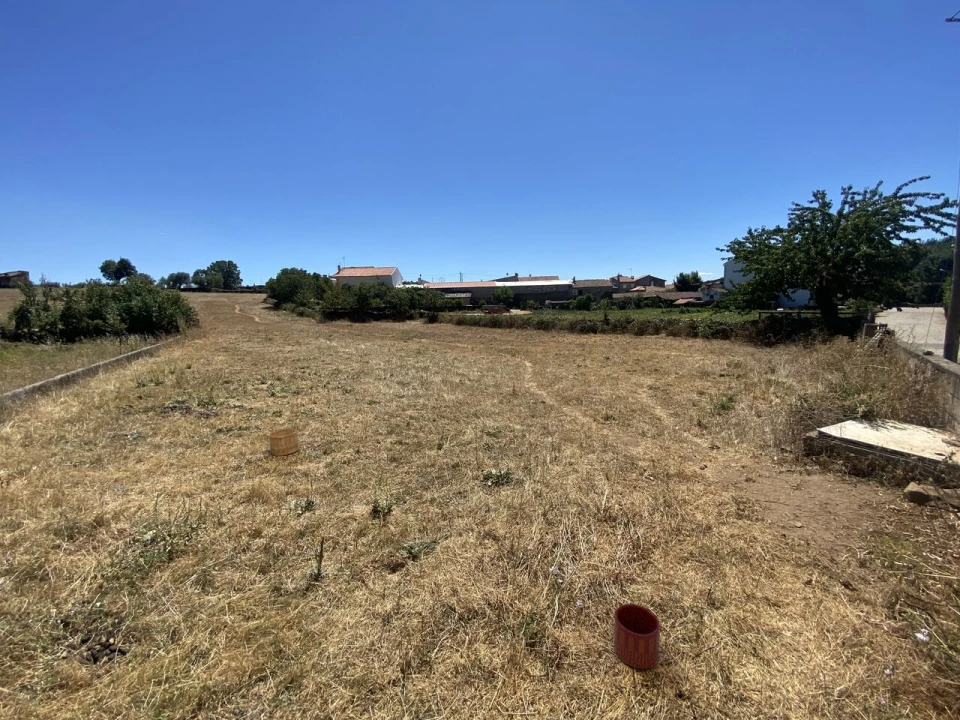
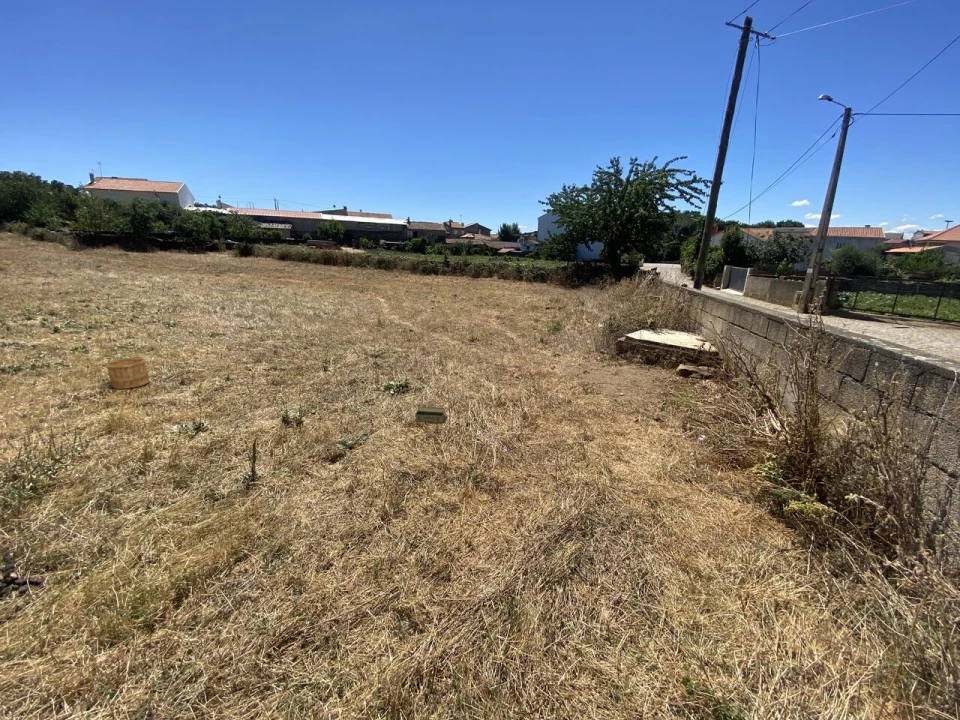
toolbox: none [495,512,532,538] -> present [415,407,445,423]
planter: present [614,604,660,669] -> none [535,441,567,478]

